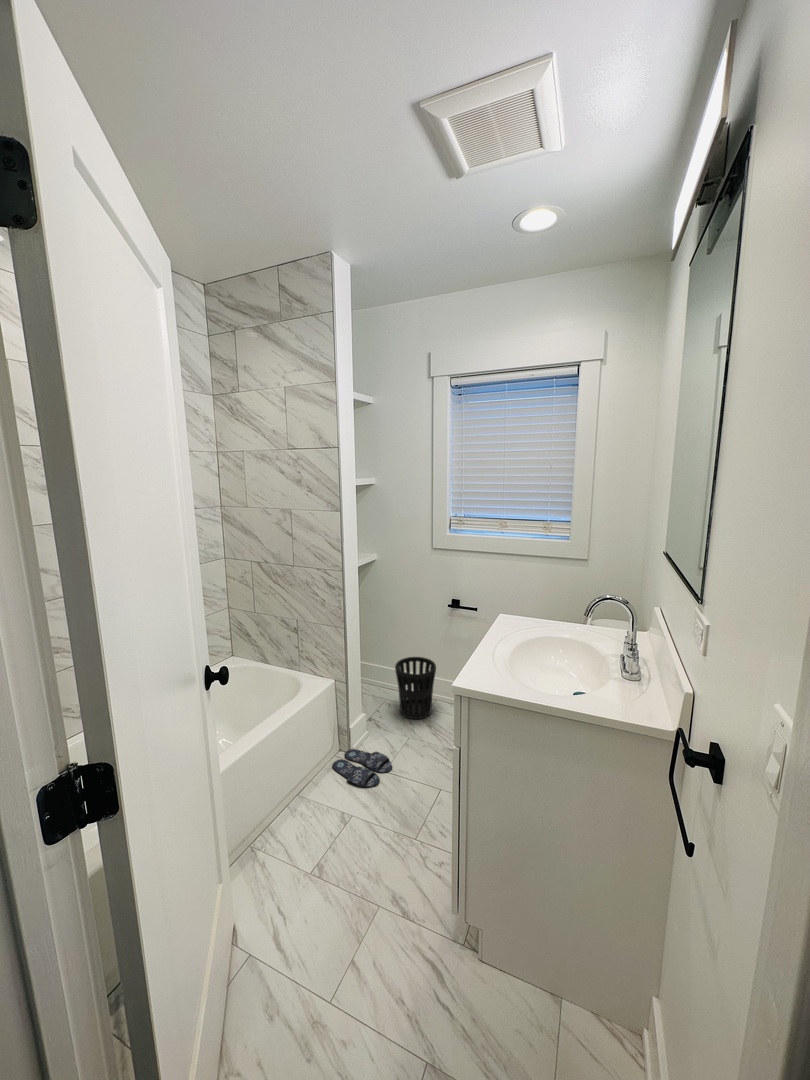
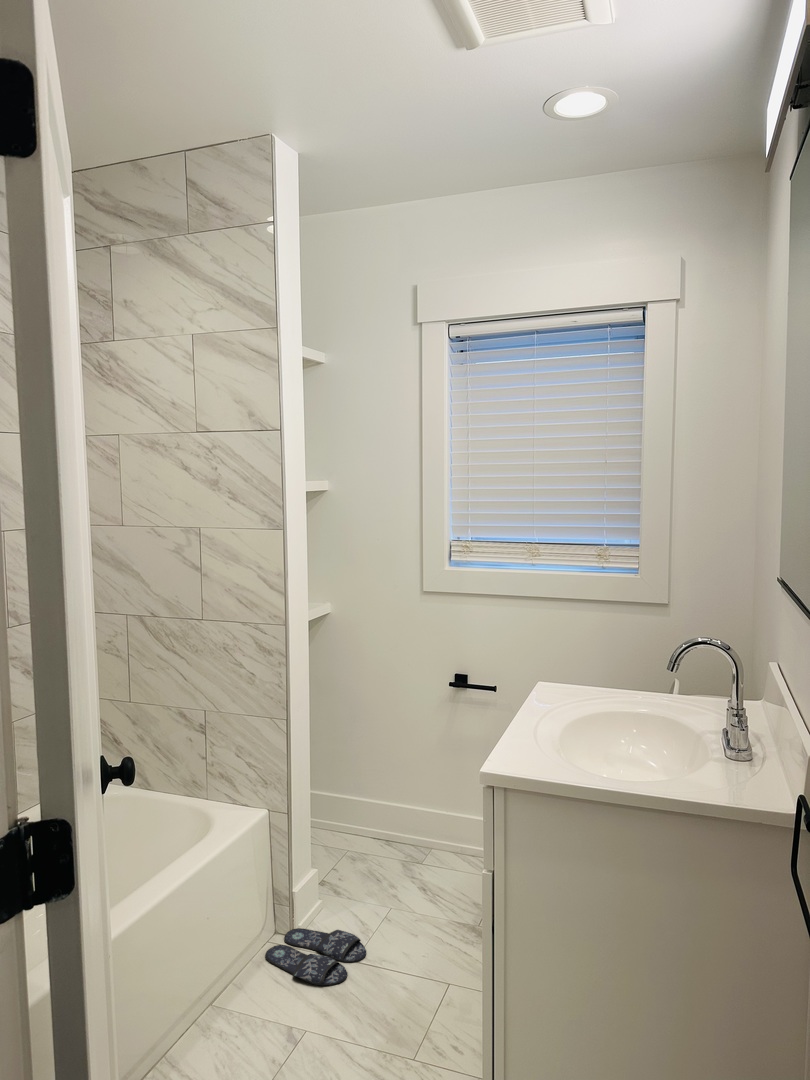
wastebasket: present [395,657,436,719] -> none [363,774,431,878]

